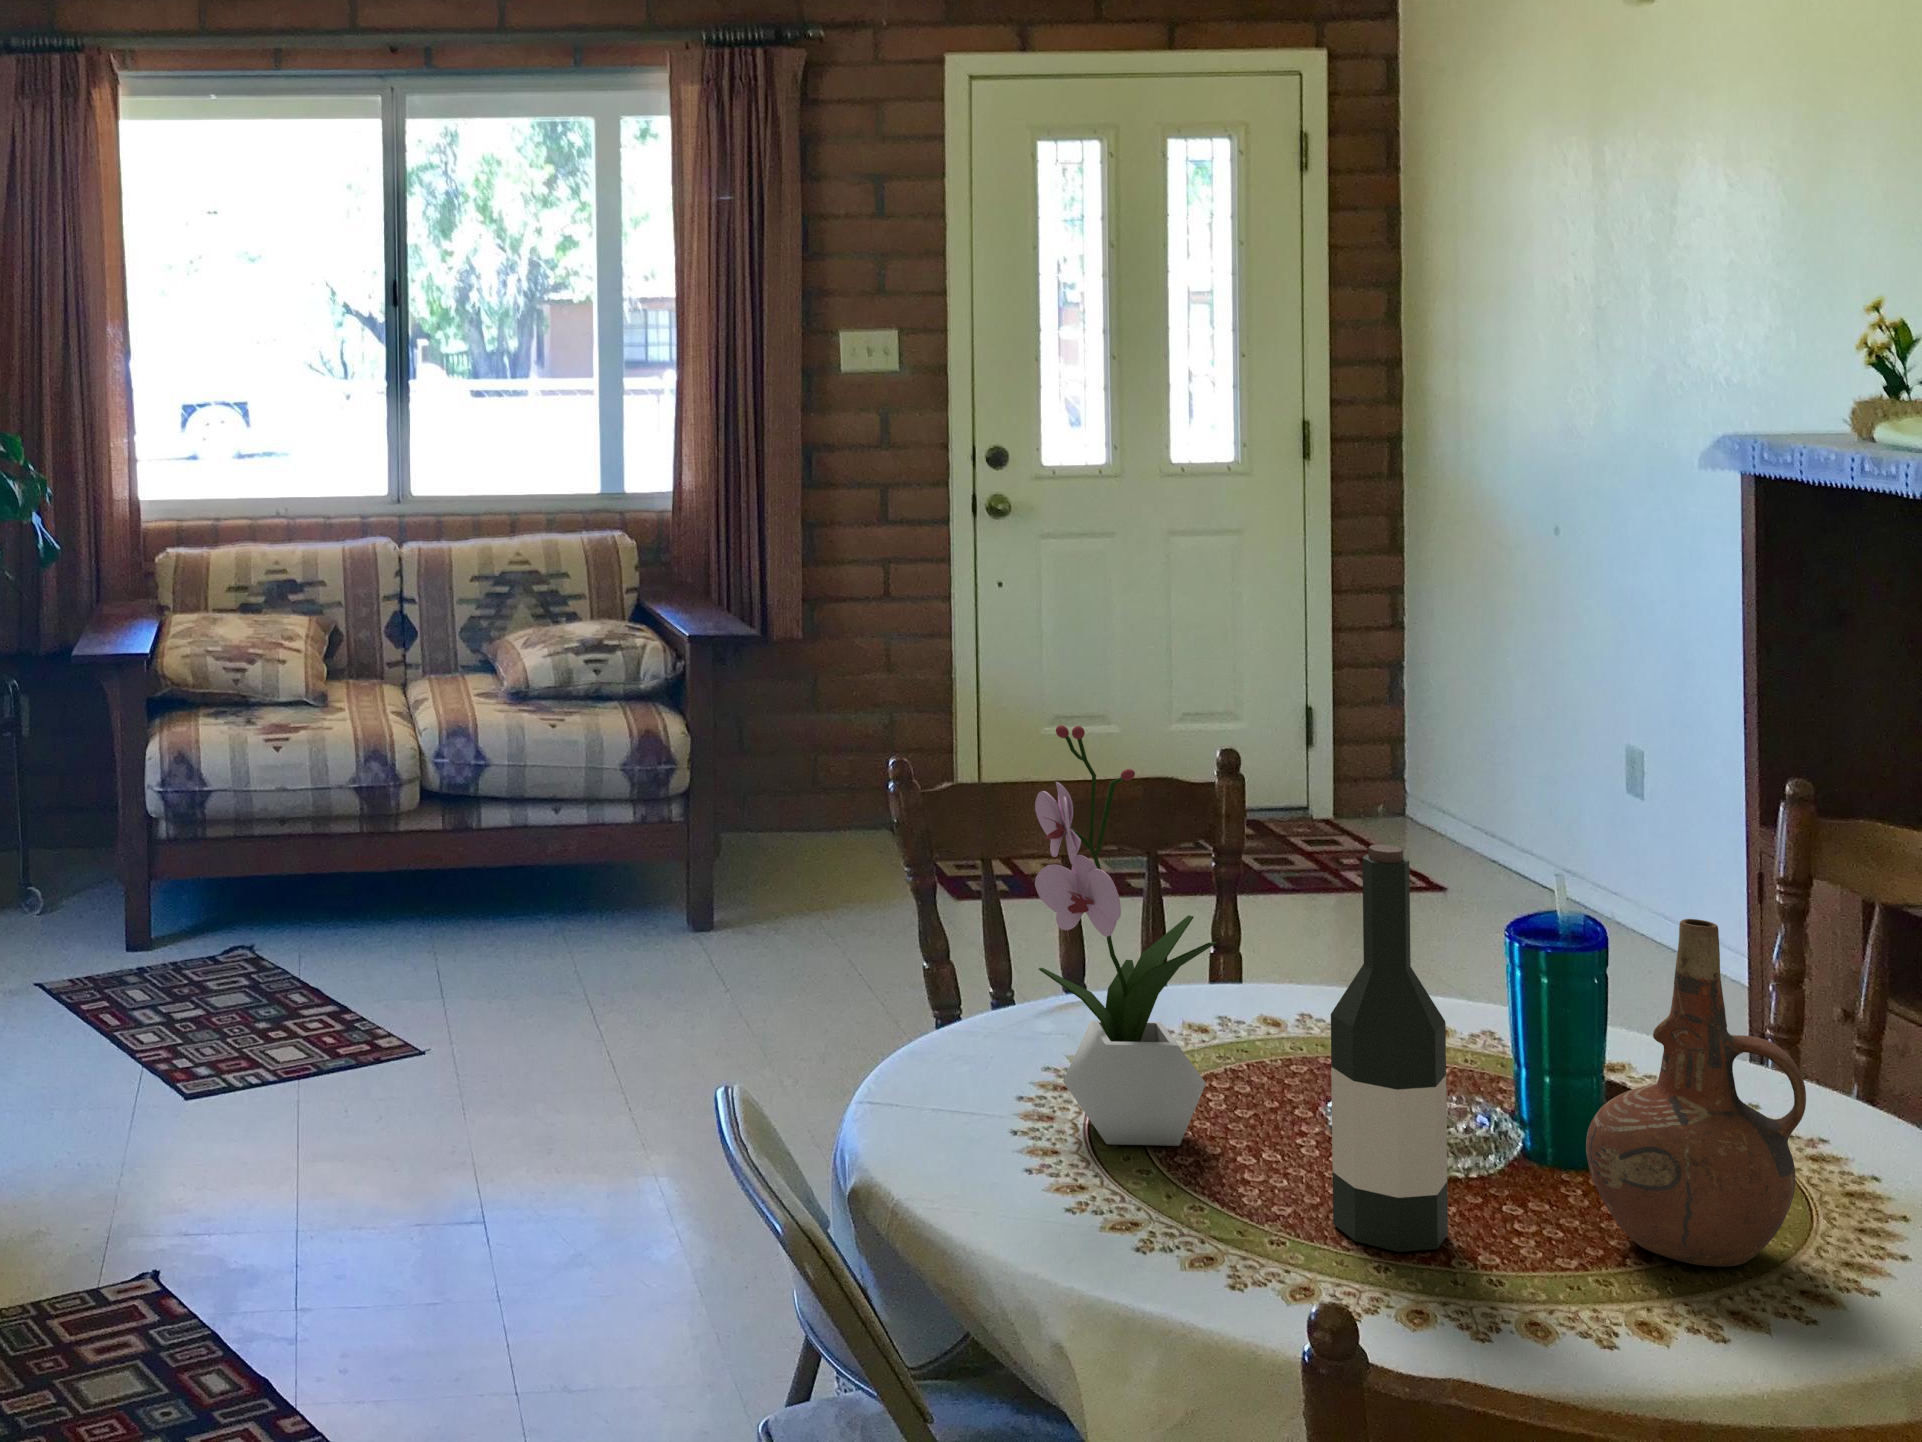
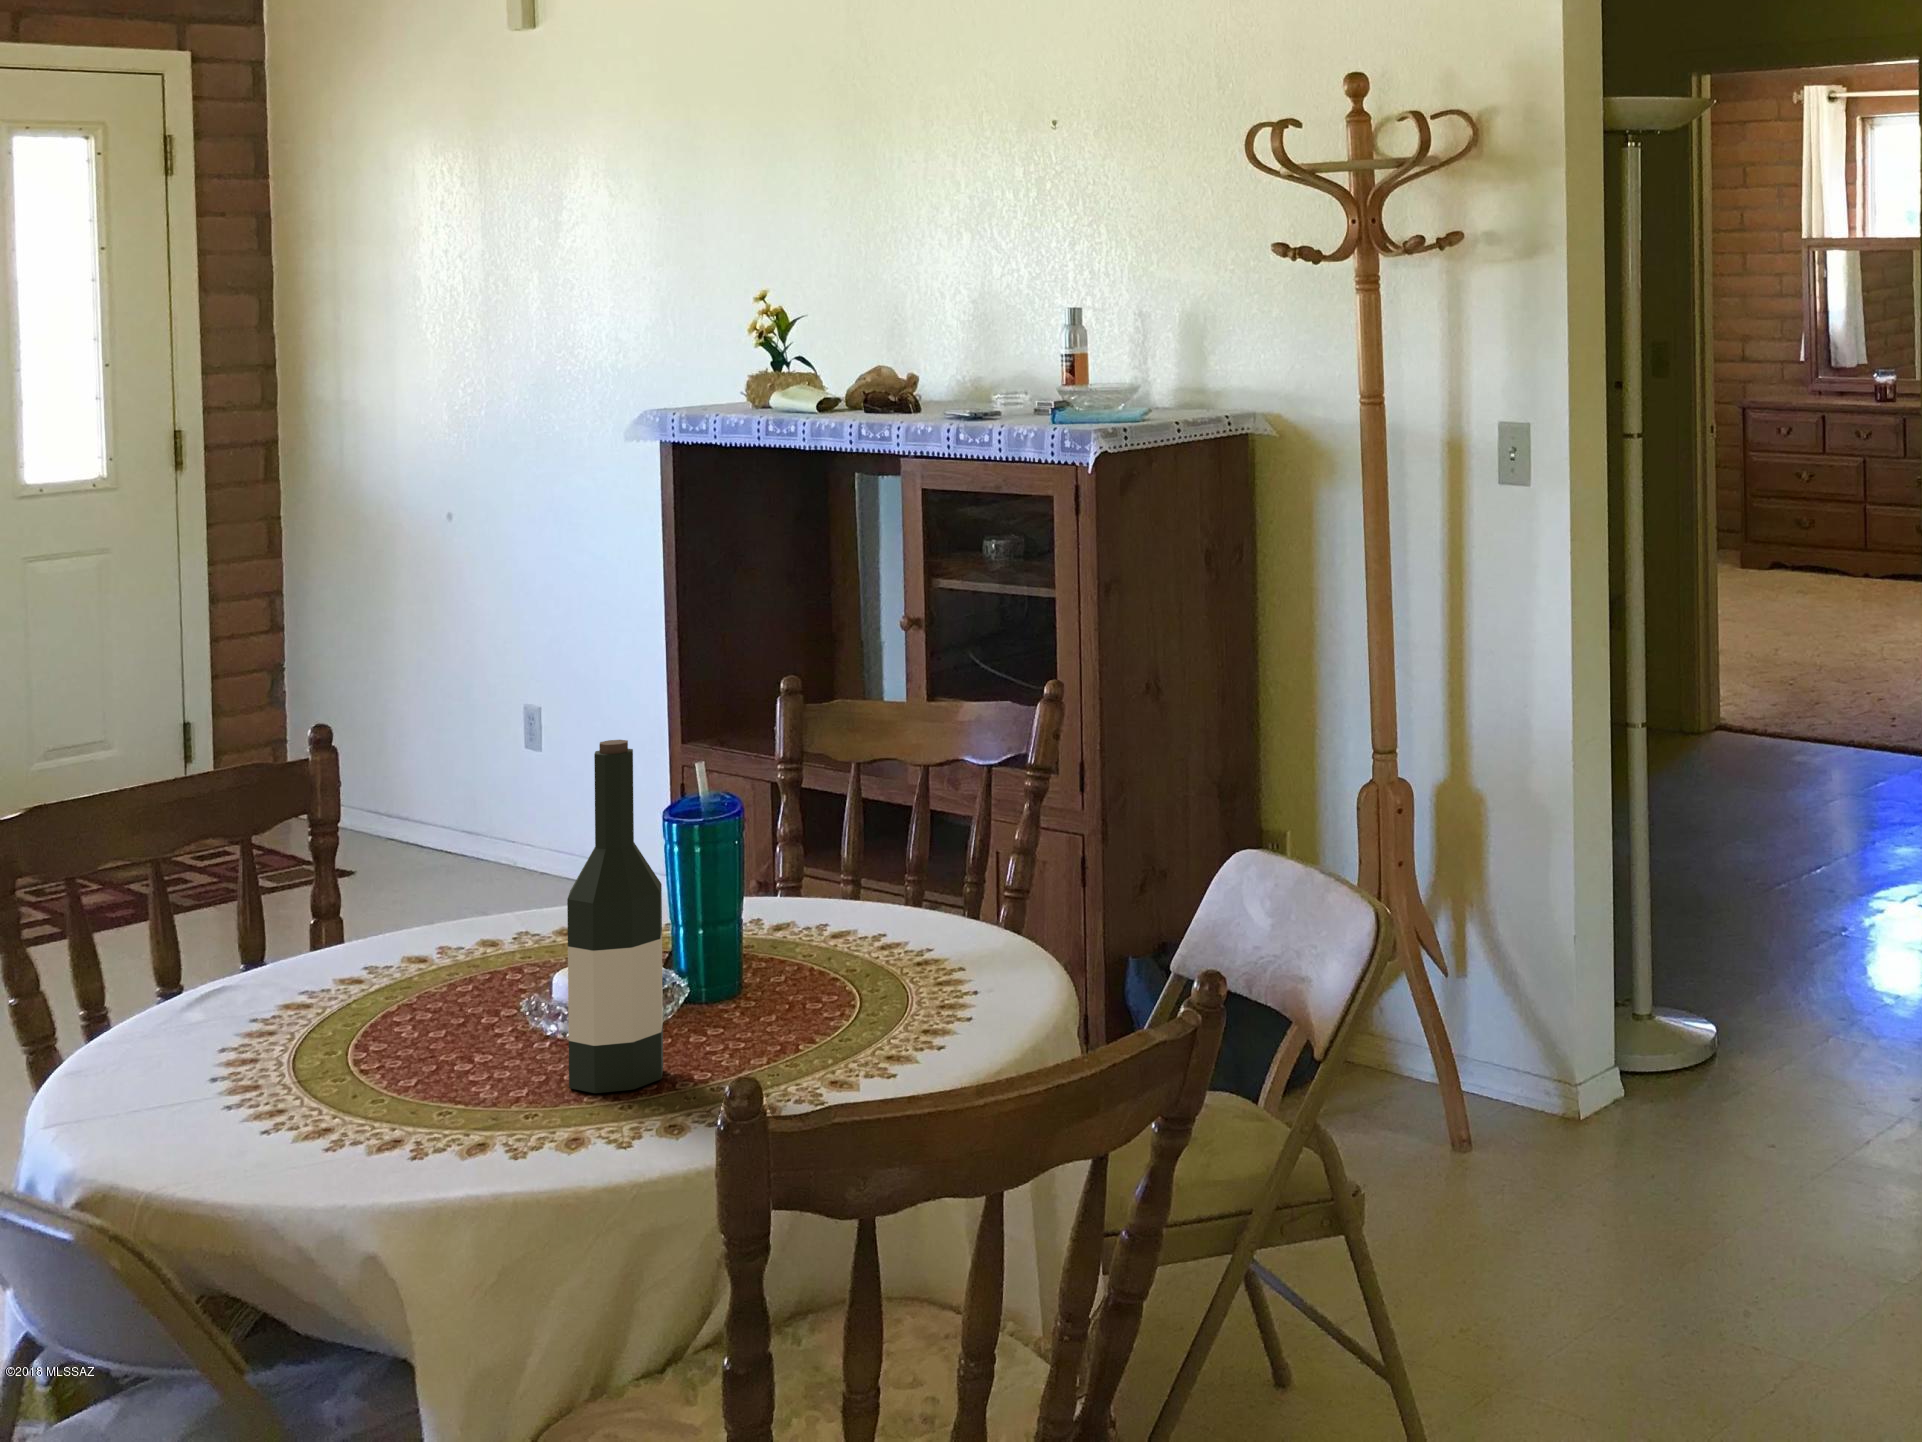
flower arrangement: present [1035,725,1216,1146] -> none [239,687,438,1091]
ceramic pitcher: present [1586,919,1806,1267] -> none [760,762,917,1034]

